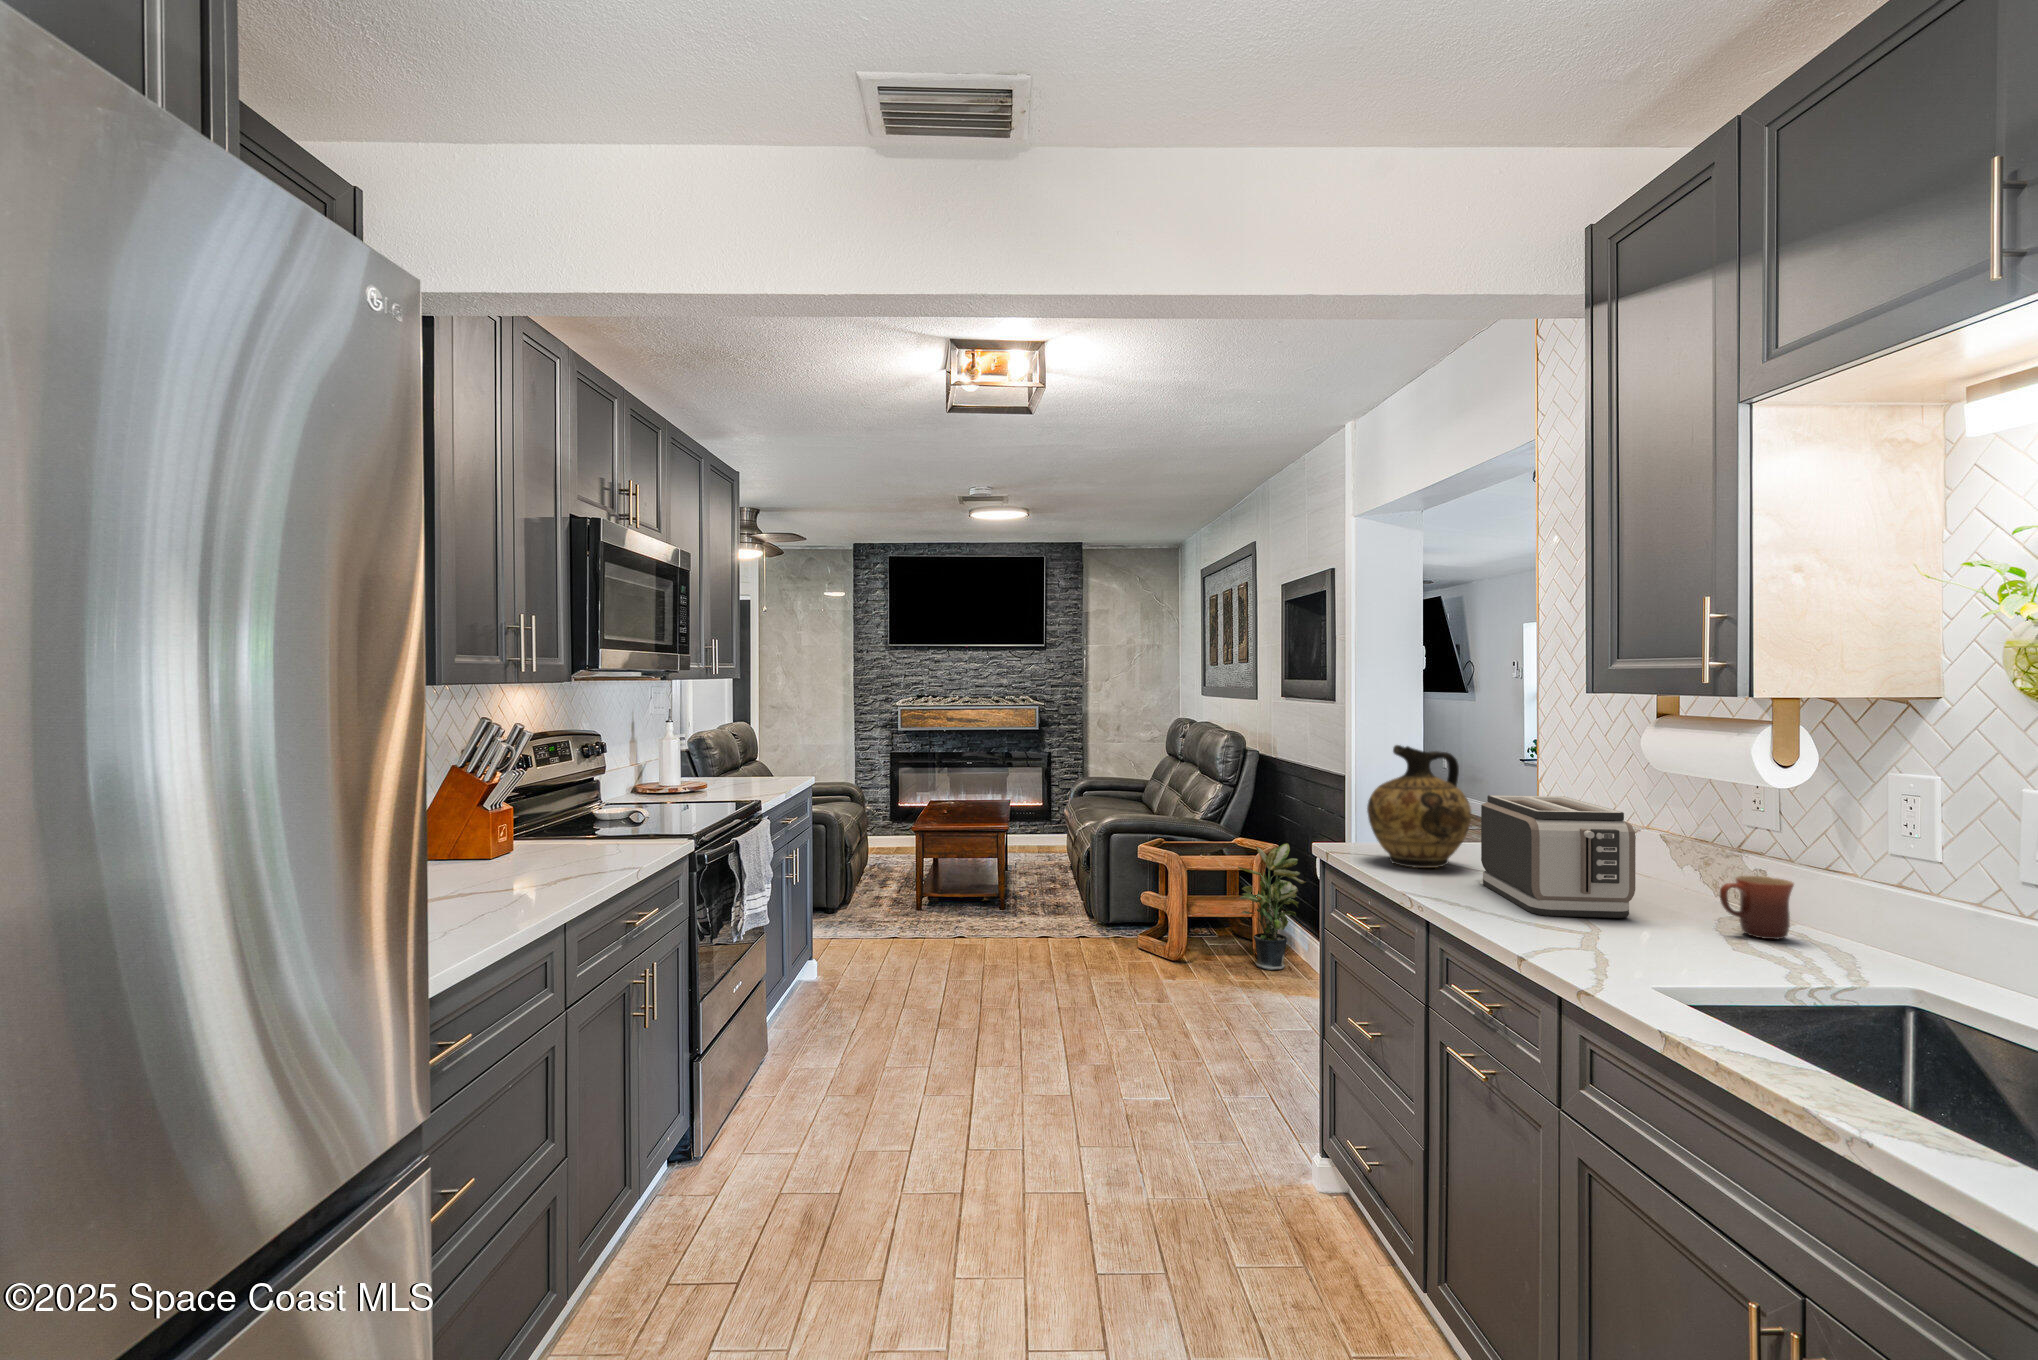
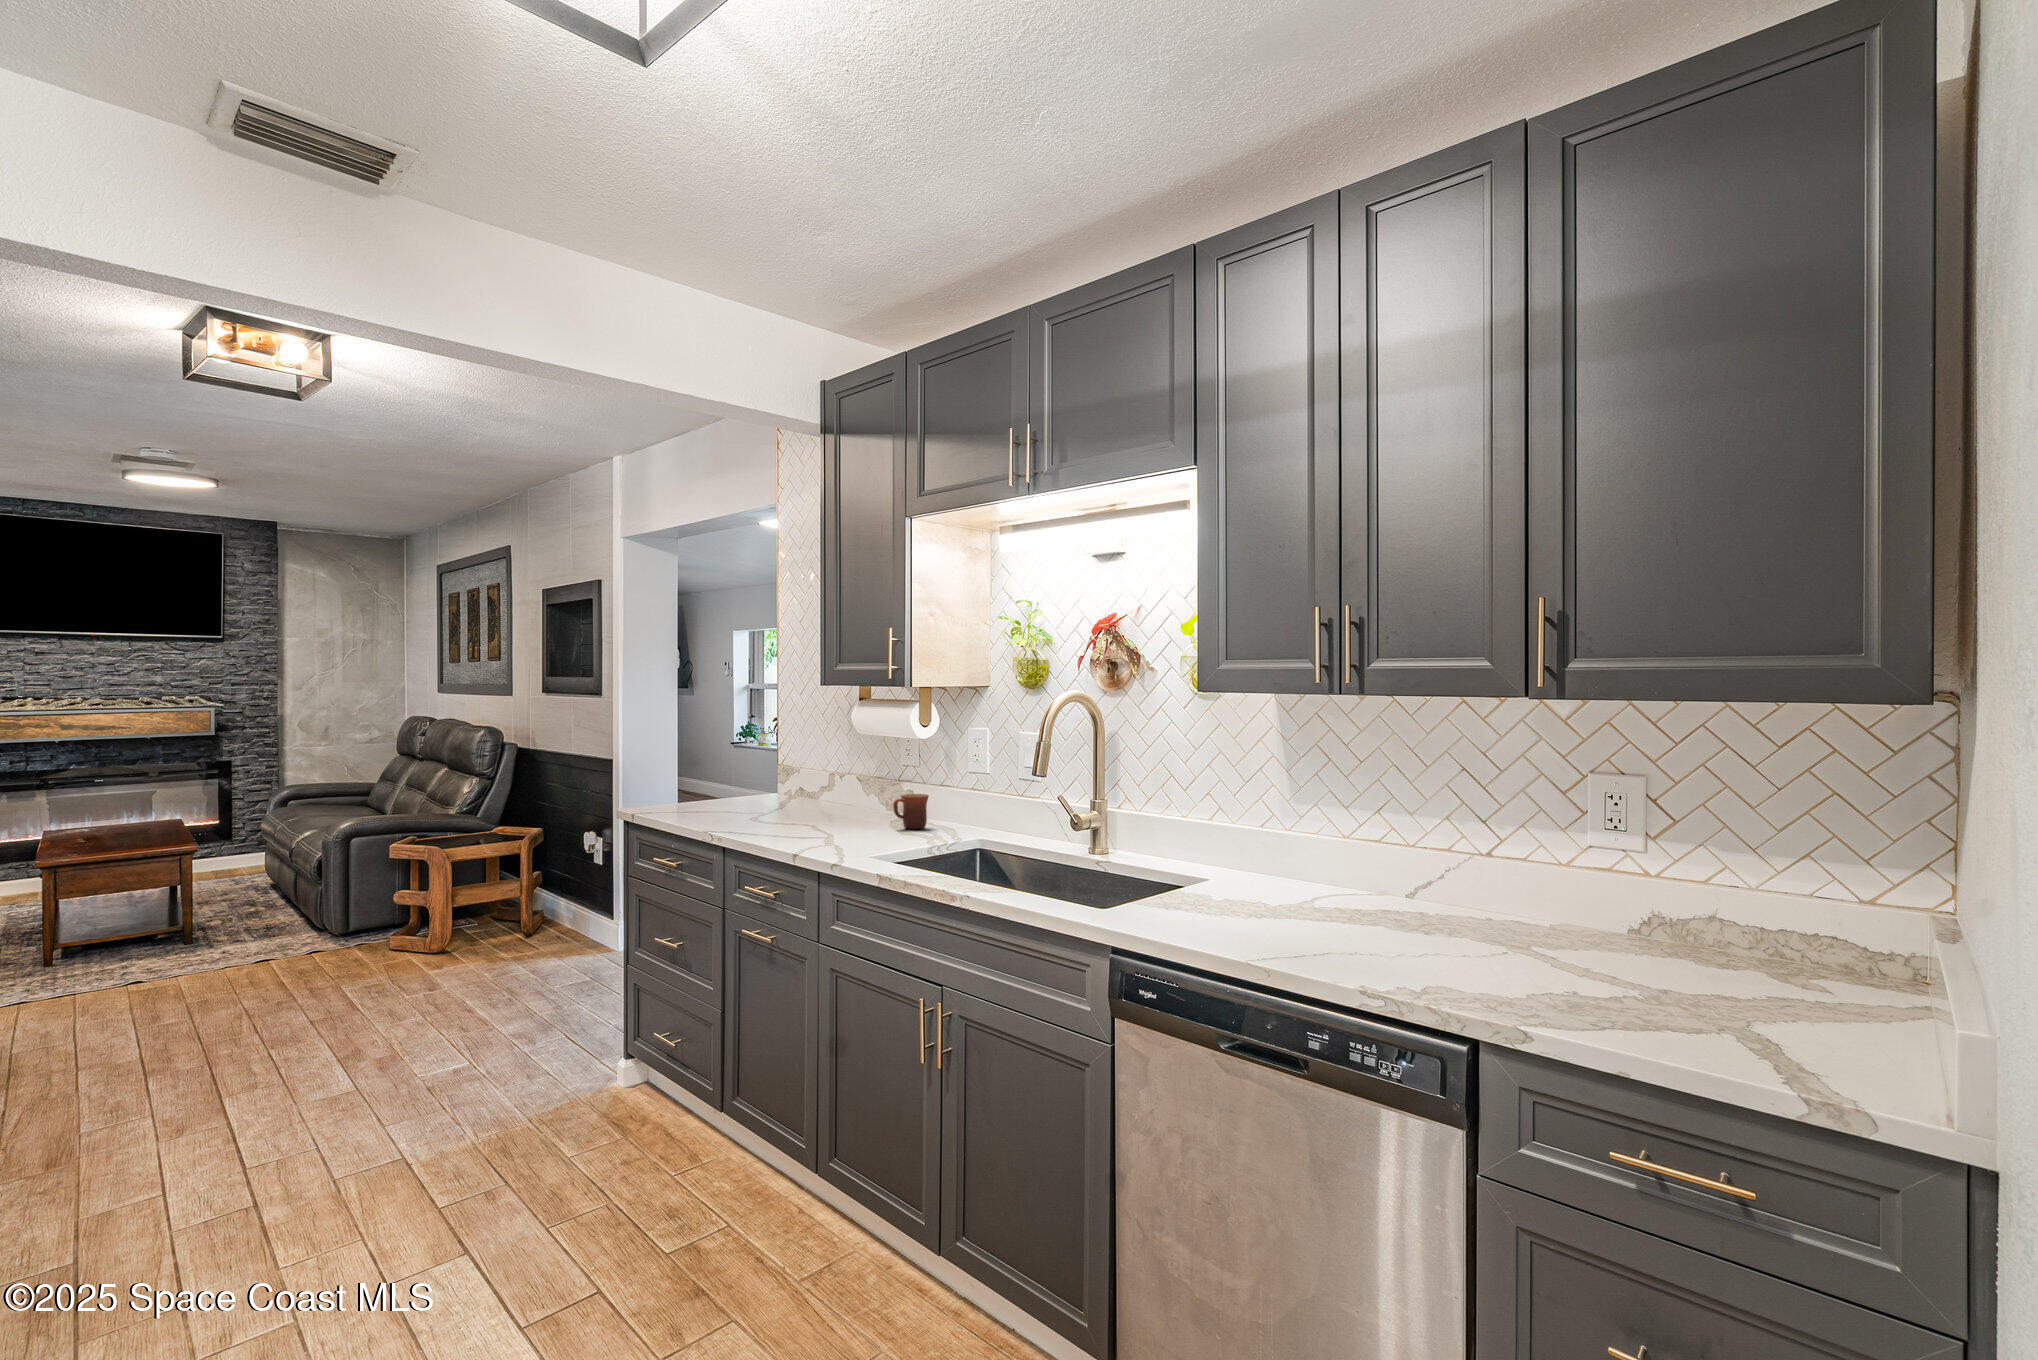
ceramic jug: present [1367,745,1472,868] -> none [667,726,743,817]
toaster: present [1481,795,1636,918] -> none [753,756,850,833]
potted plant: present [1238,843,1305,970] -> none [505,827,574,945]

